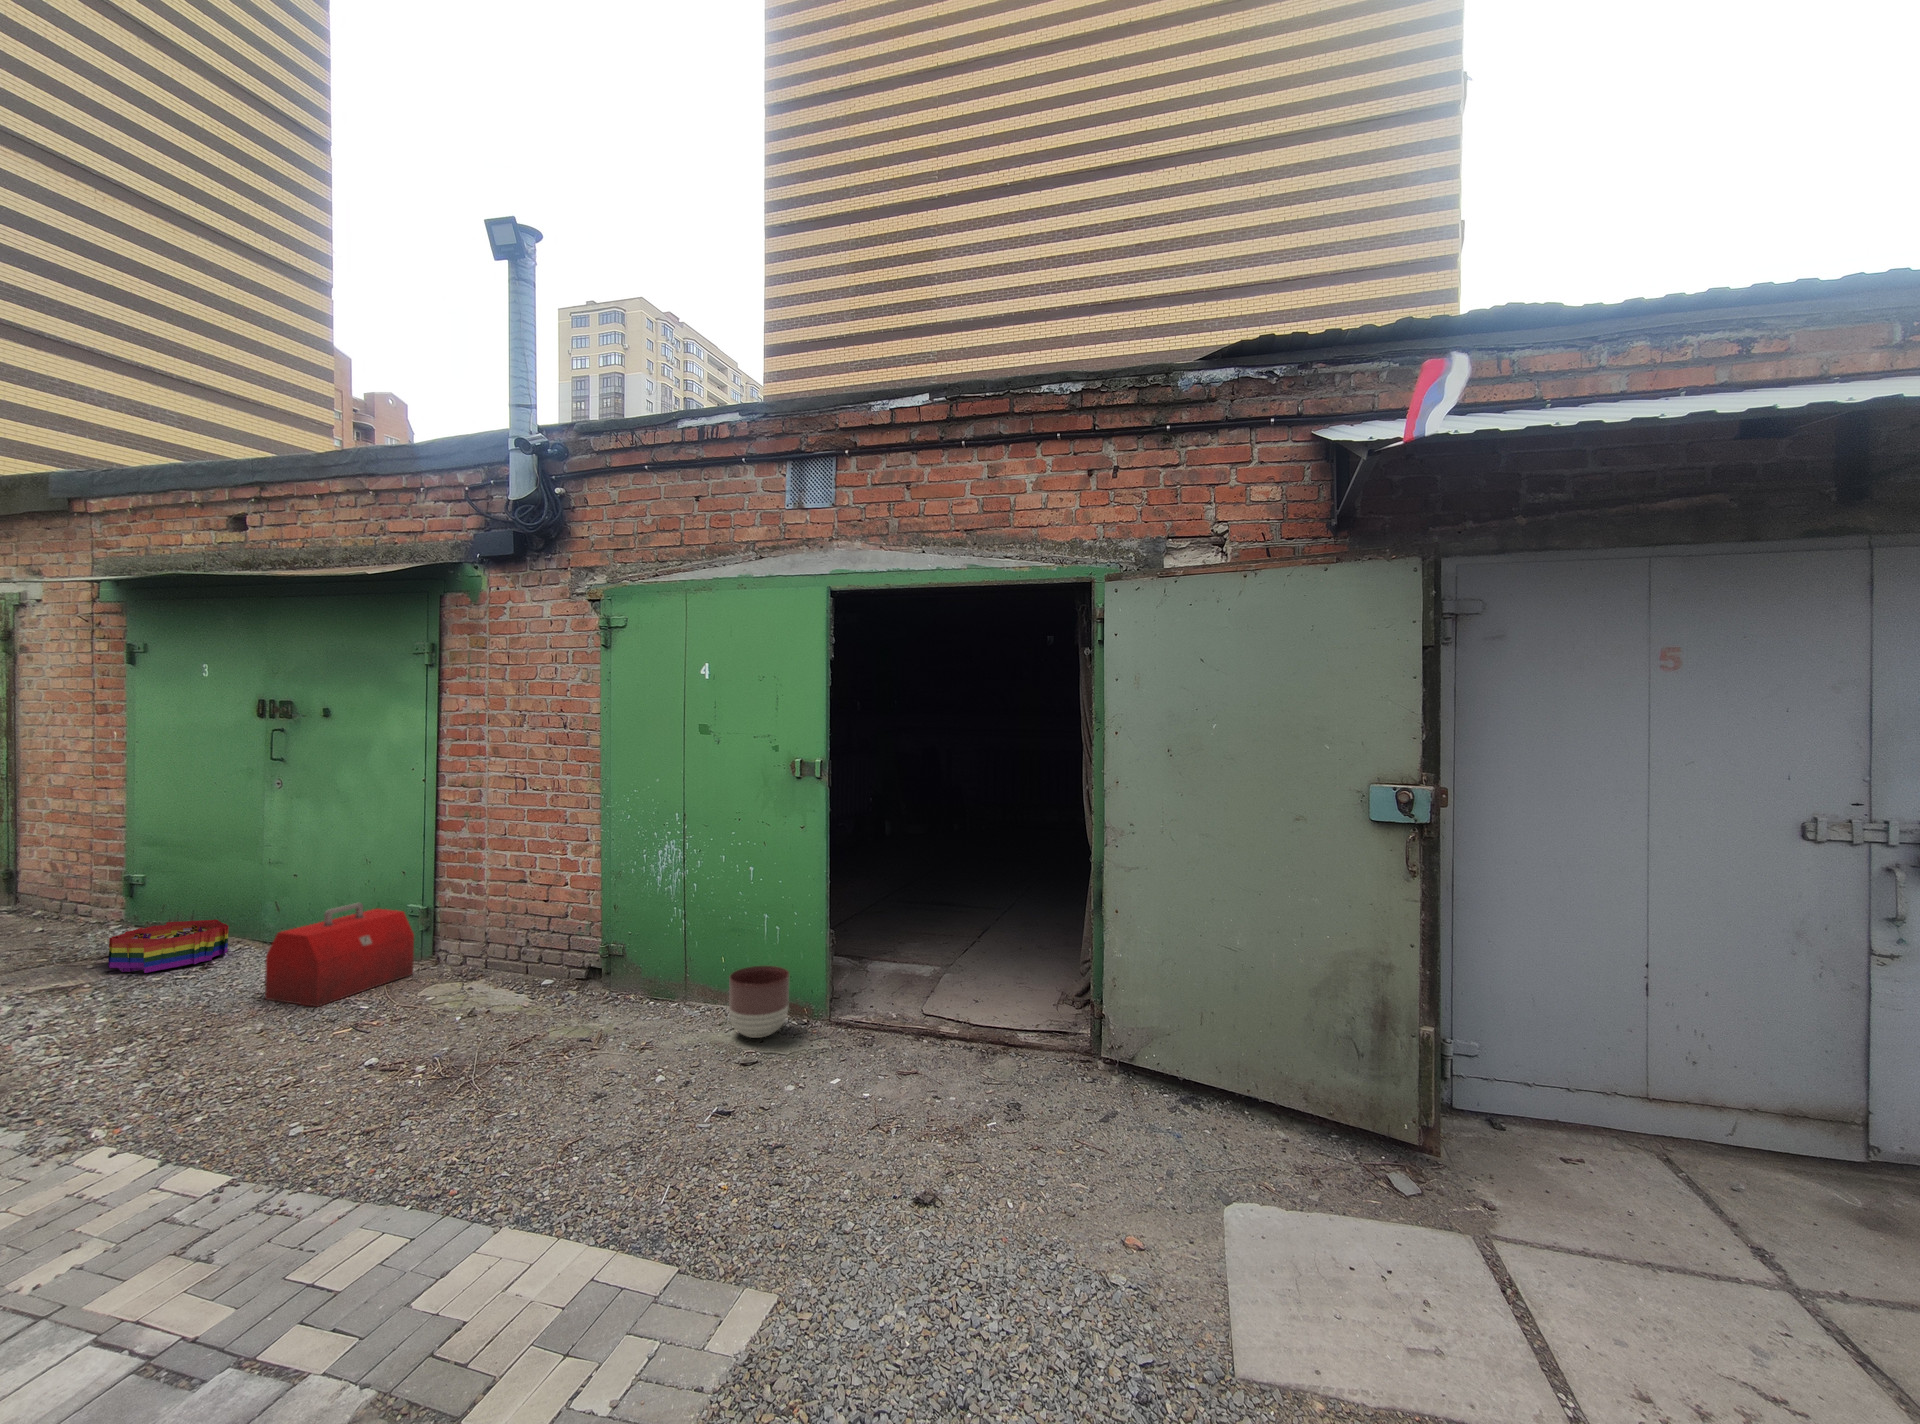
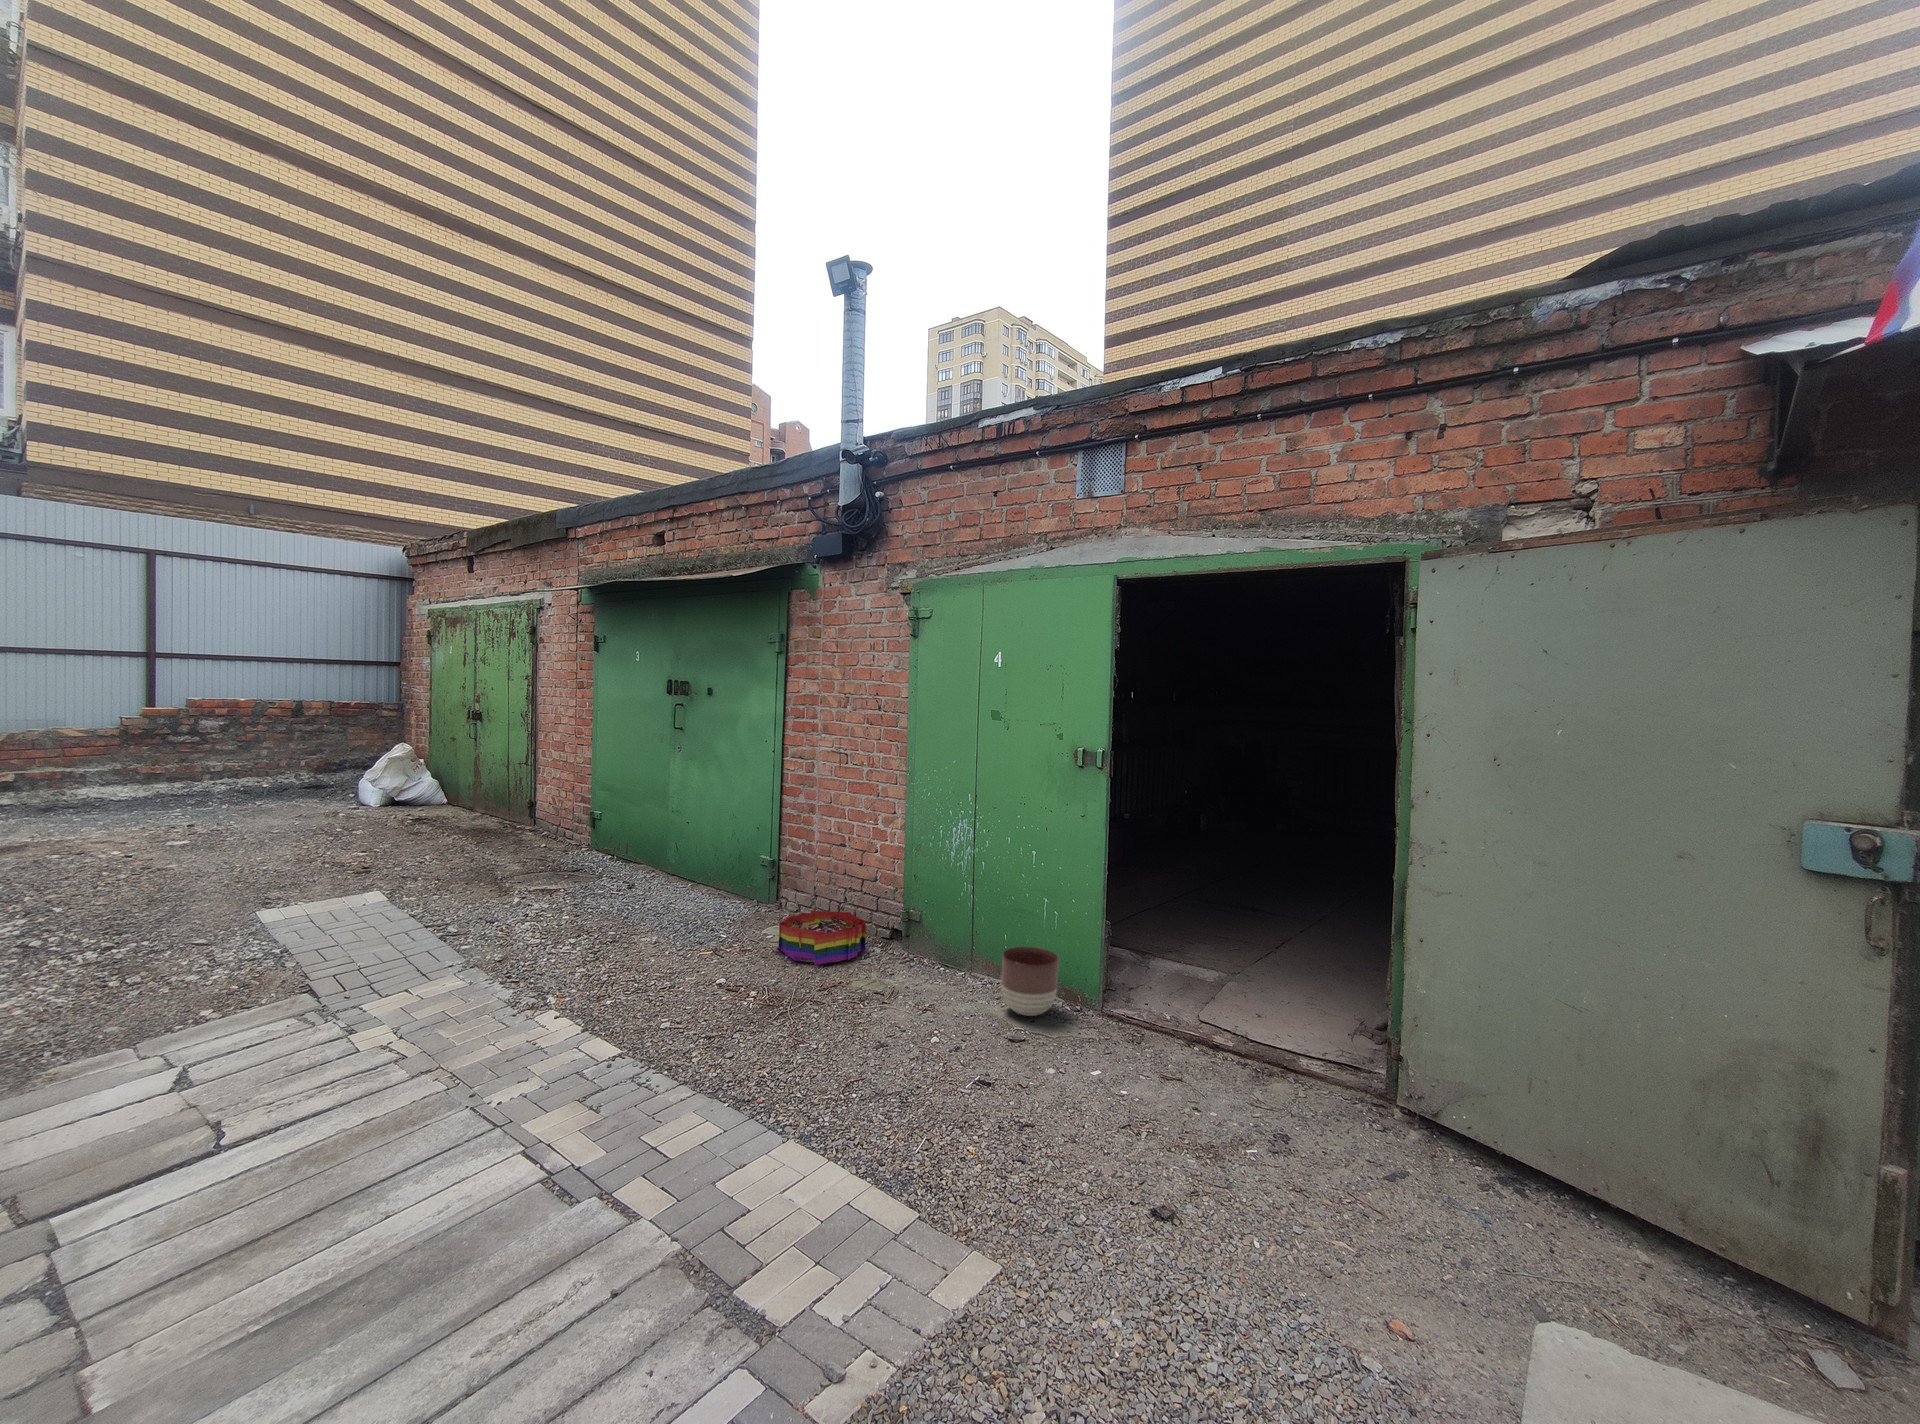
toolbox: present [265,903,414,1007] -> none [663,848,763,928]
storage bin: present [108,920,229,973] -> present [778,910,866,965]

